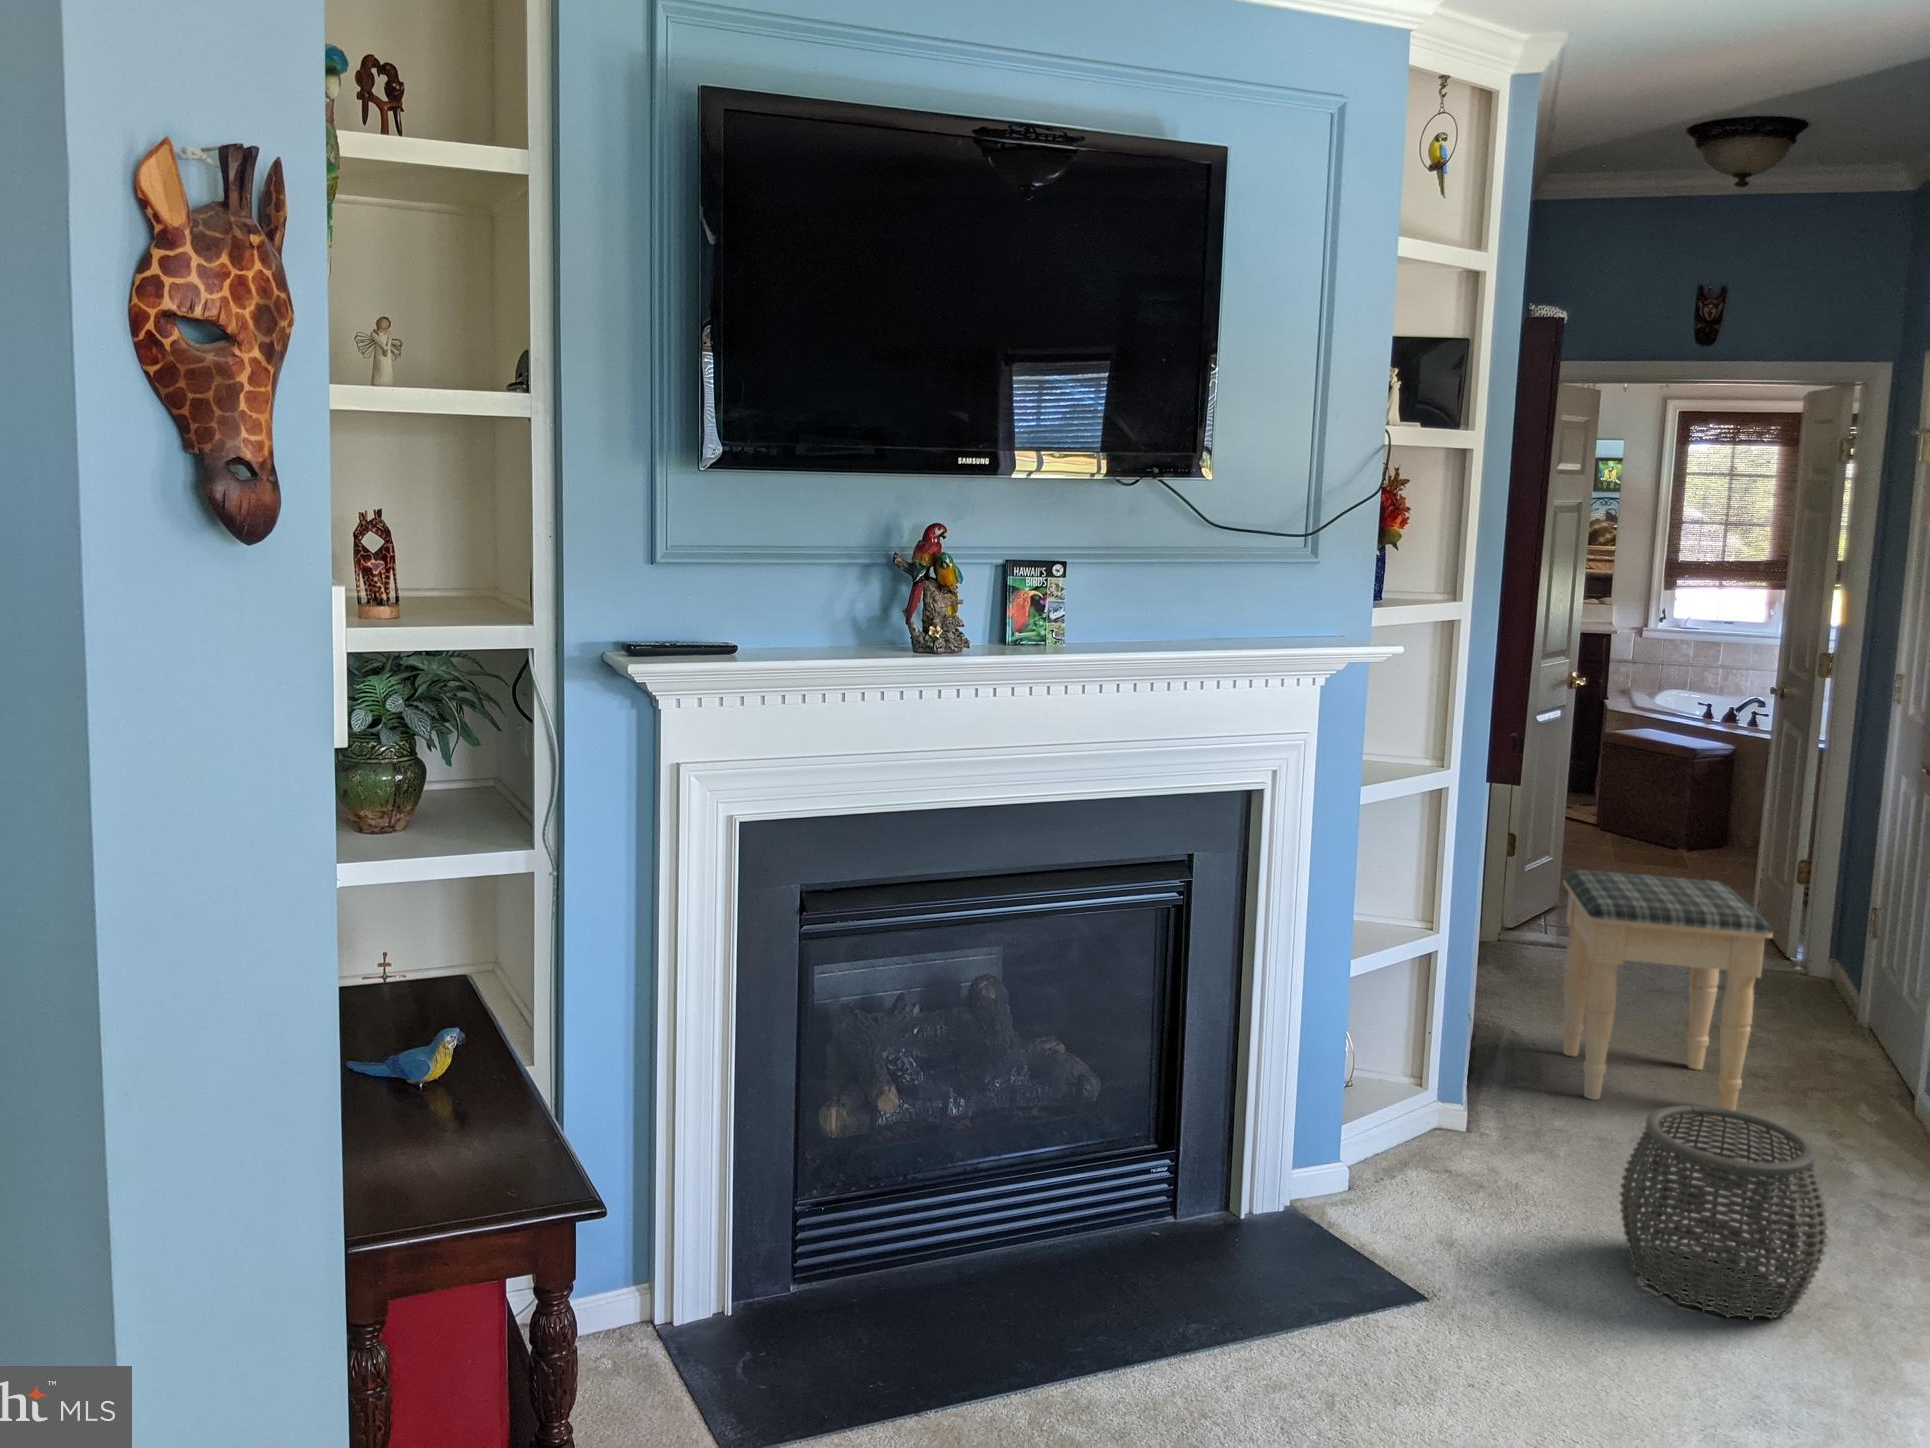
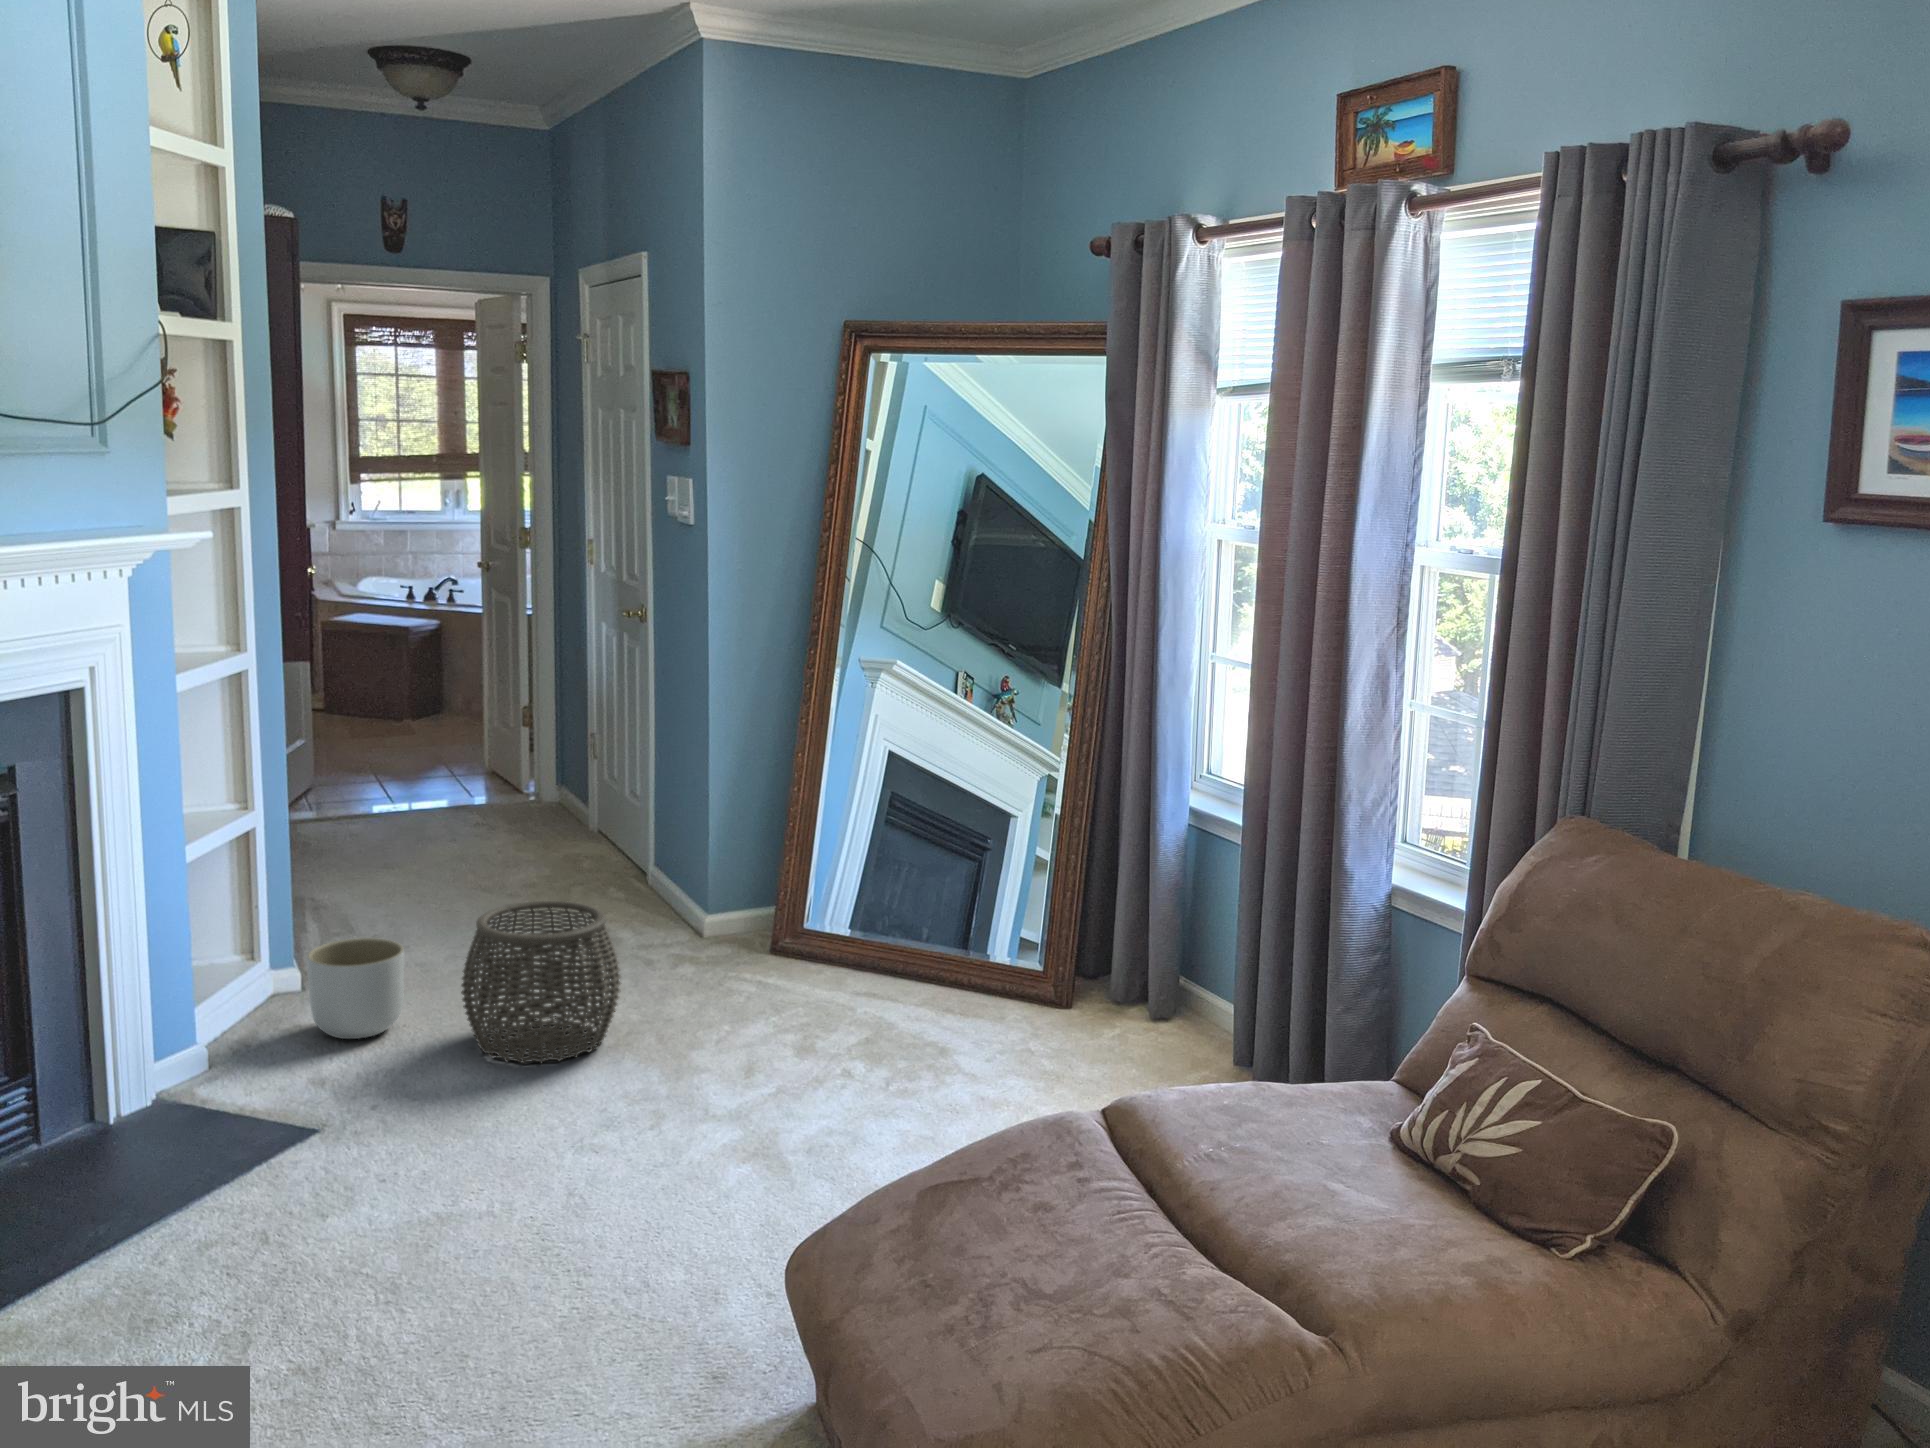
footstool: present [1562,870,1773,1110] -> none [346,730,533,939]
planter: none [1460,1092,1567,1208] -> present [307,938,404,1039]

